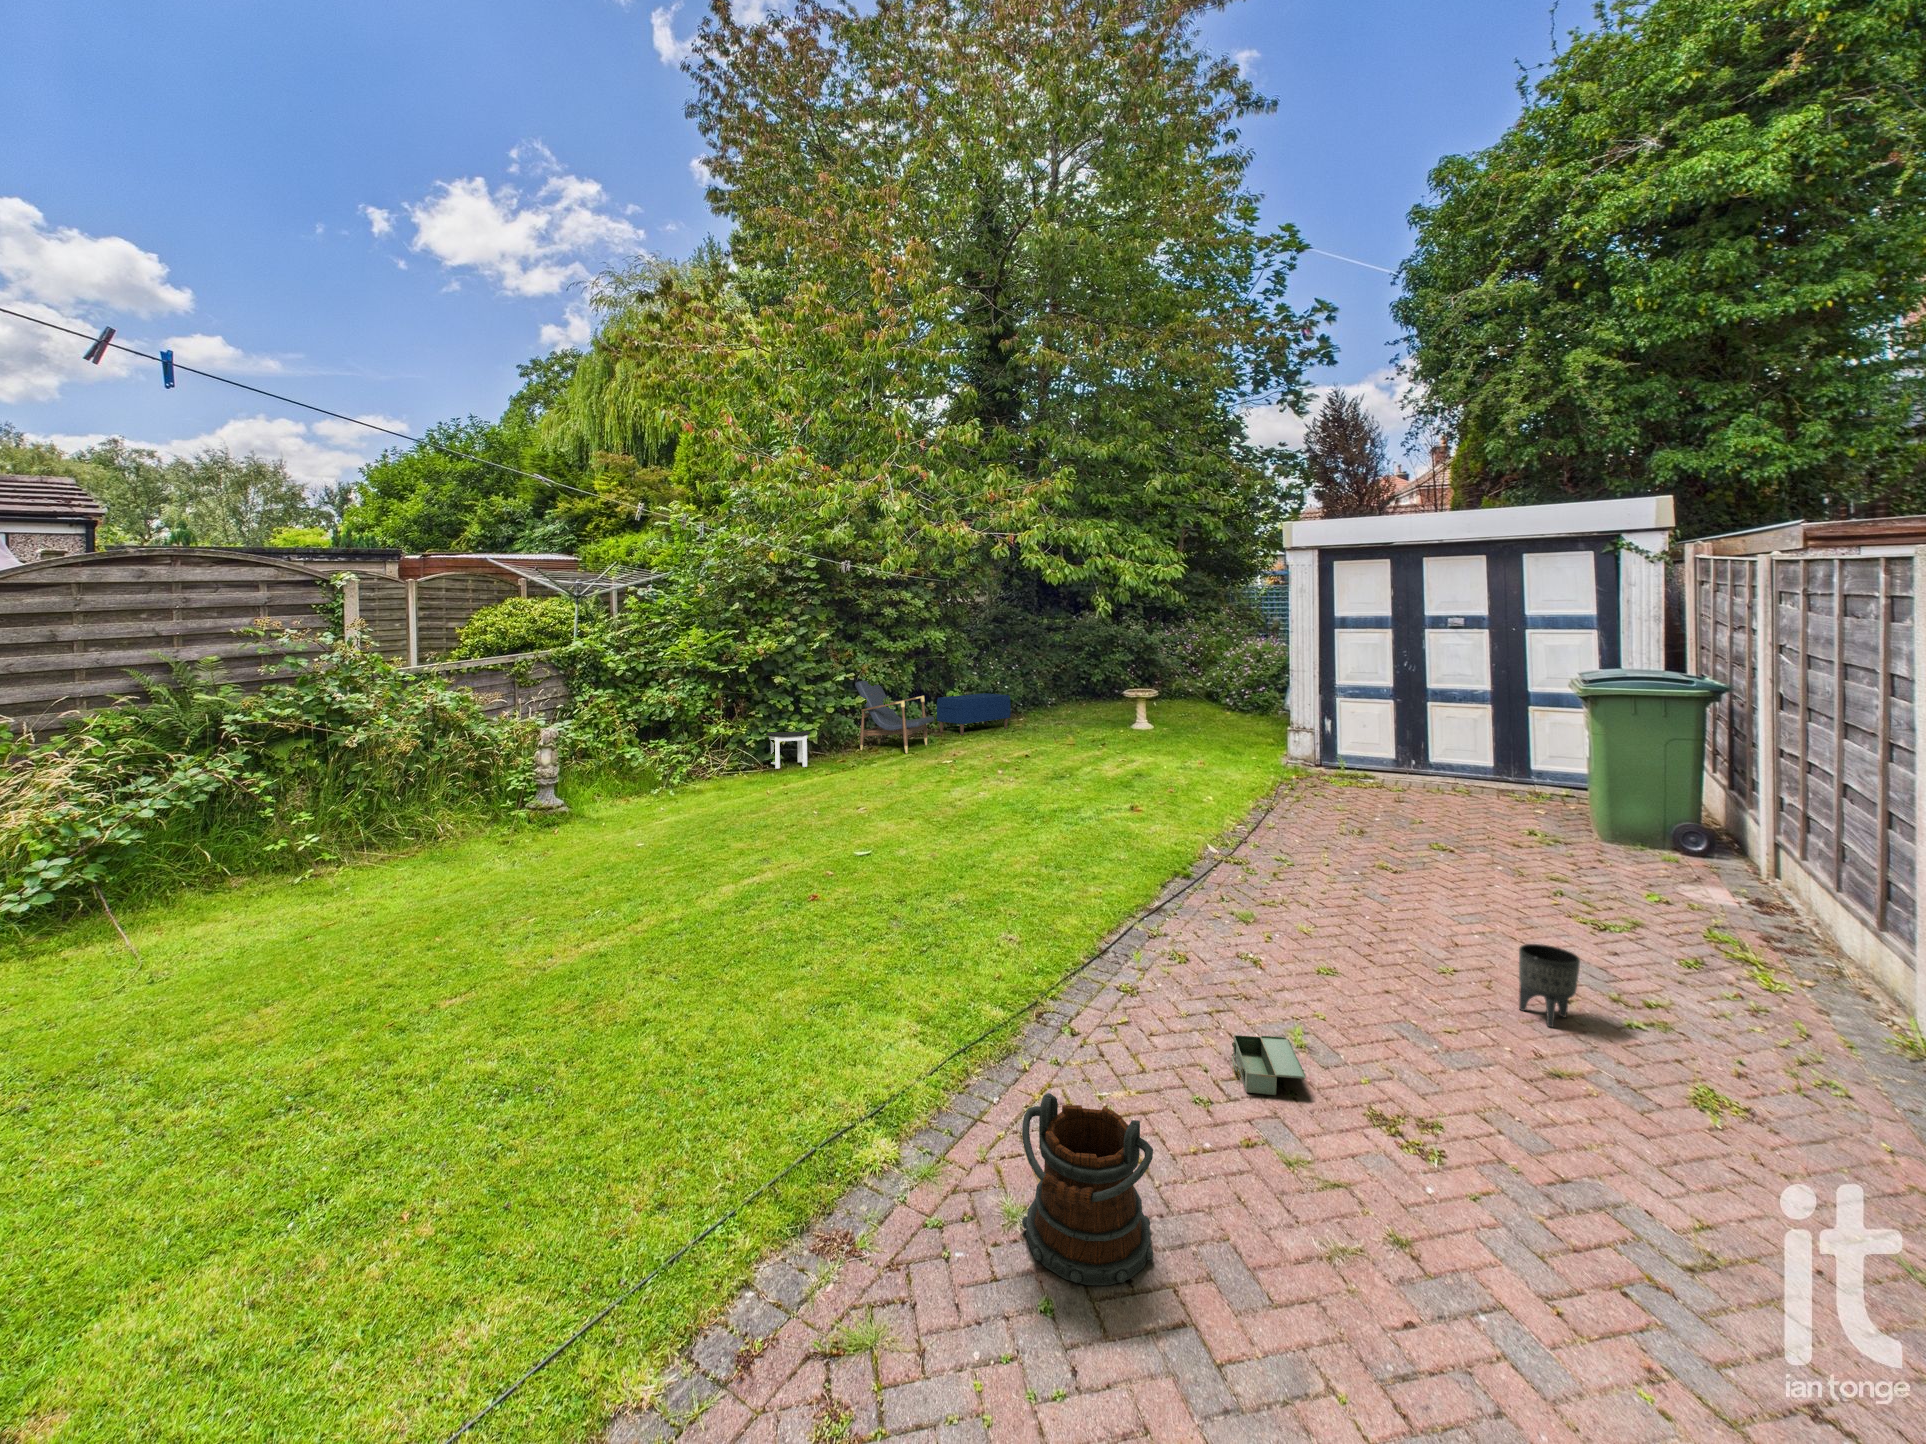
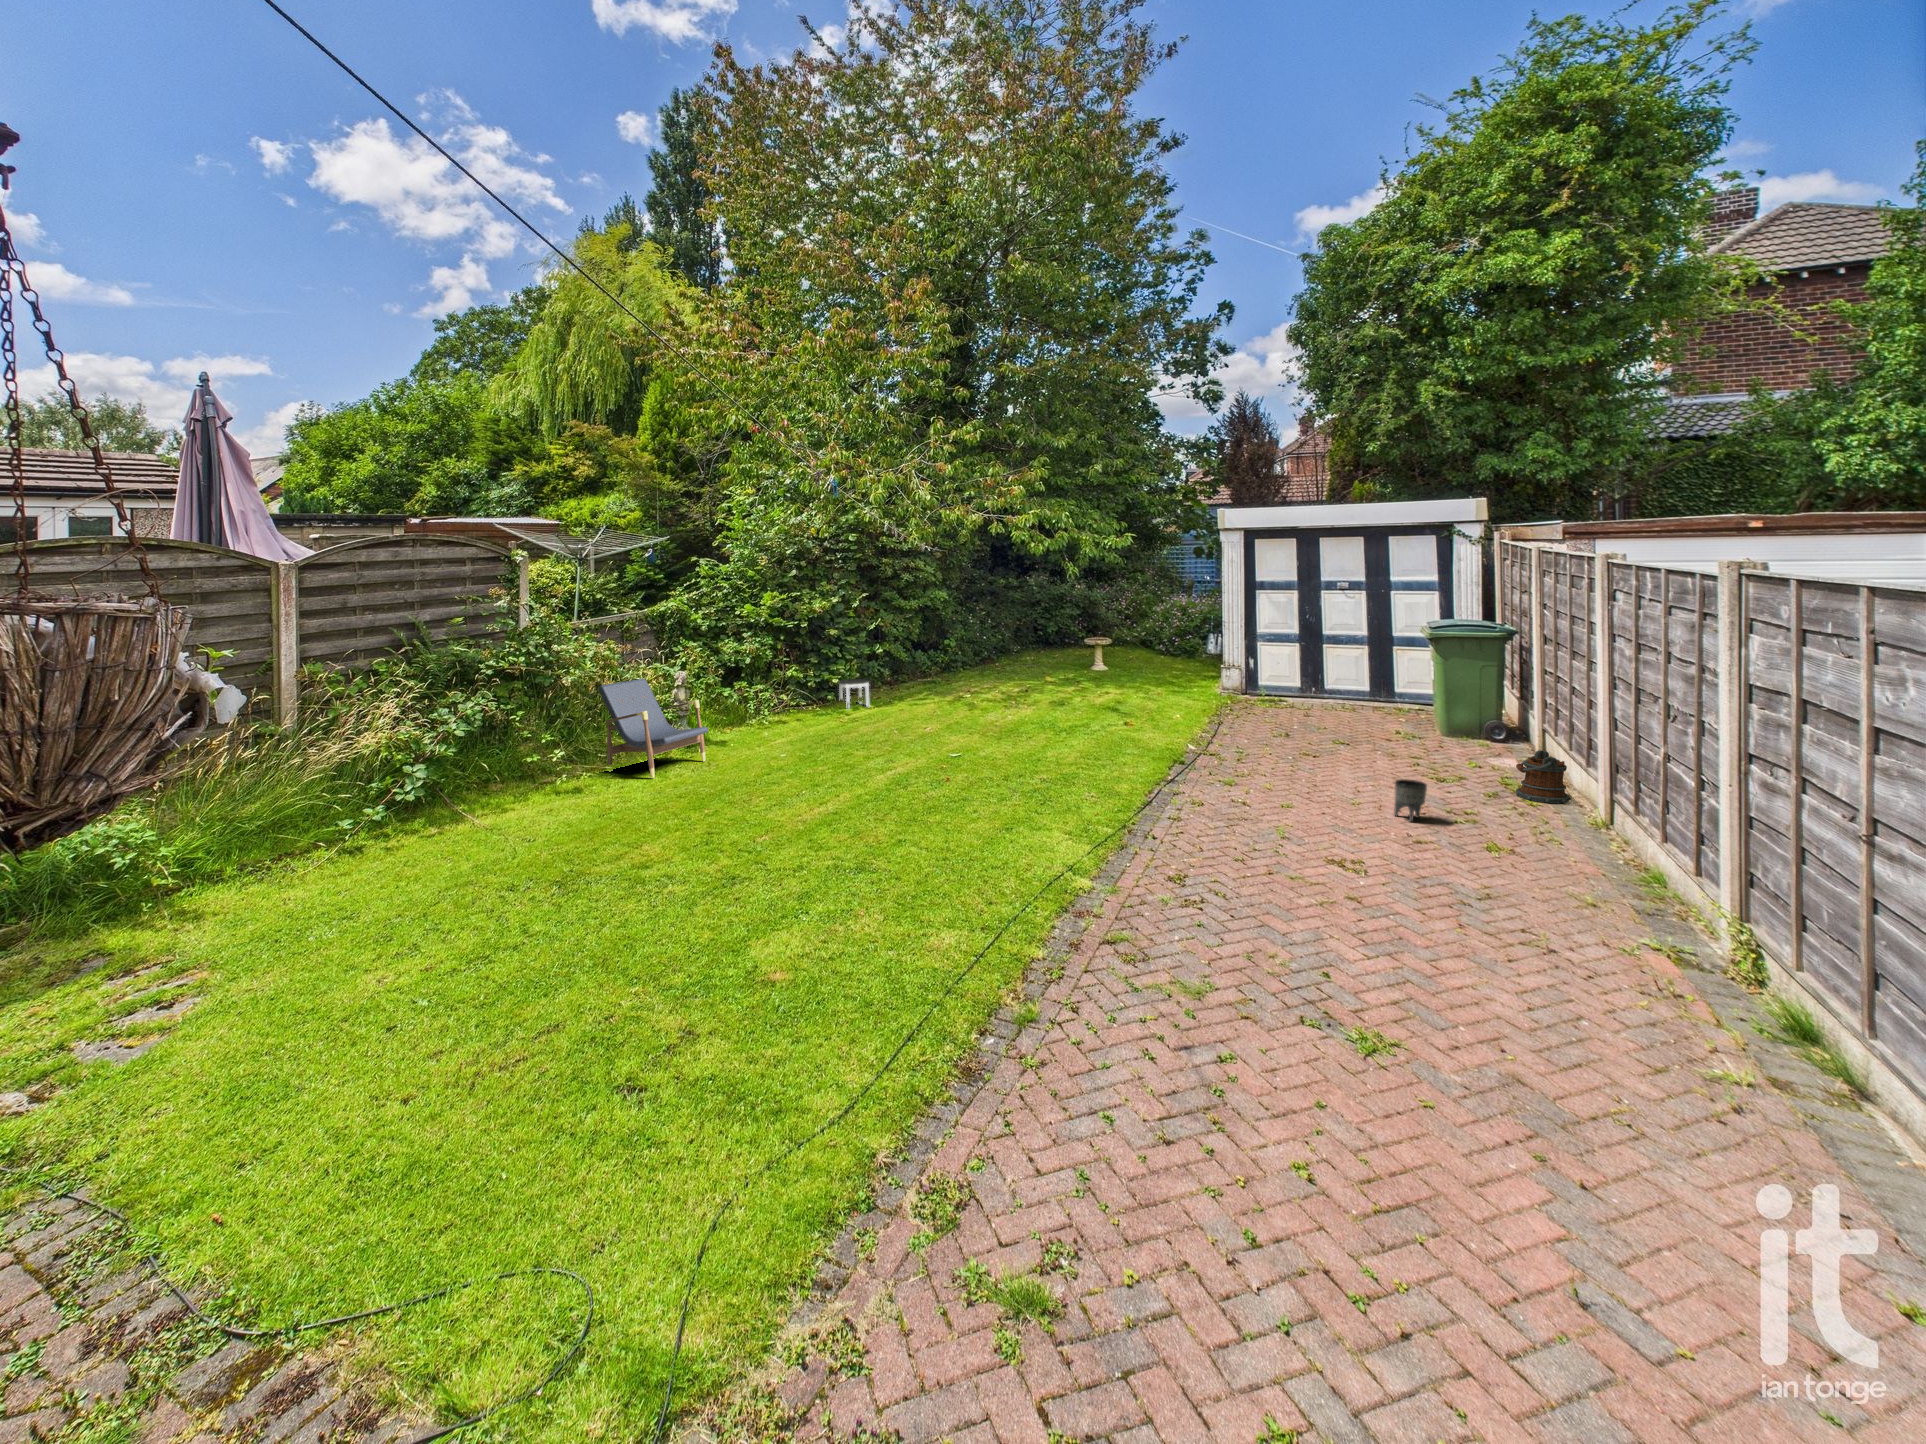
lounge chair: present [855,681,934,754] -> present [599,679,708,778]
bench: present [937,693,1010,735] -> none [945,648,1000,681]
toolbox: present [1232,1035,1306,1095] -> none [1246,830,1290,855]
bucket: present [1022,1093,1153,1285] -> present [1516,750,1571,803]

